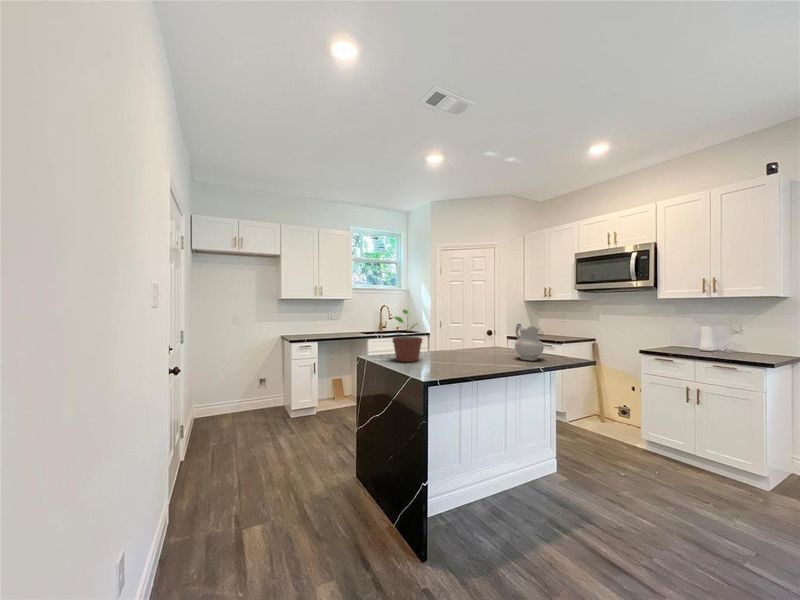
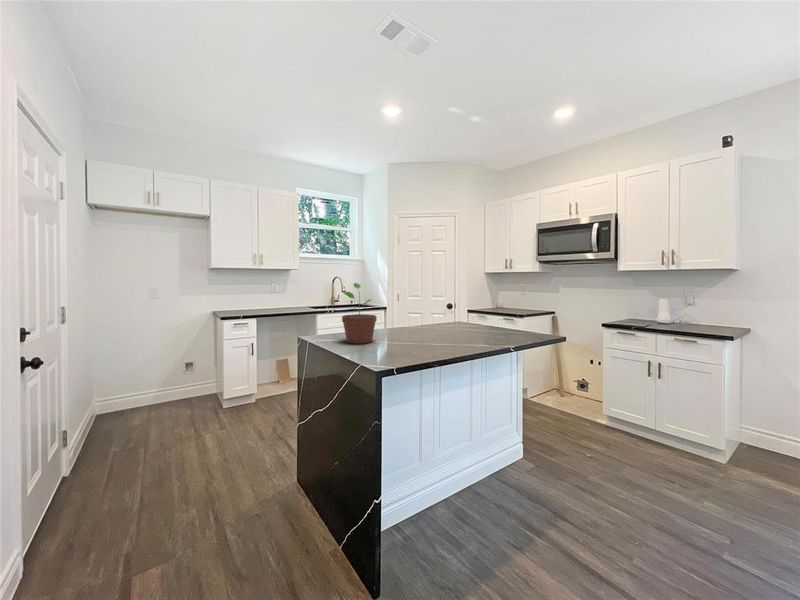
ceramic pitcher: present [515,324,544,361] -> none [478,298,509,339]

